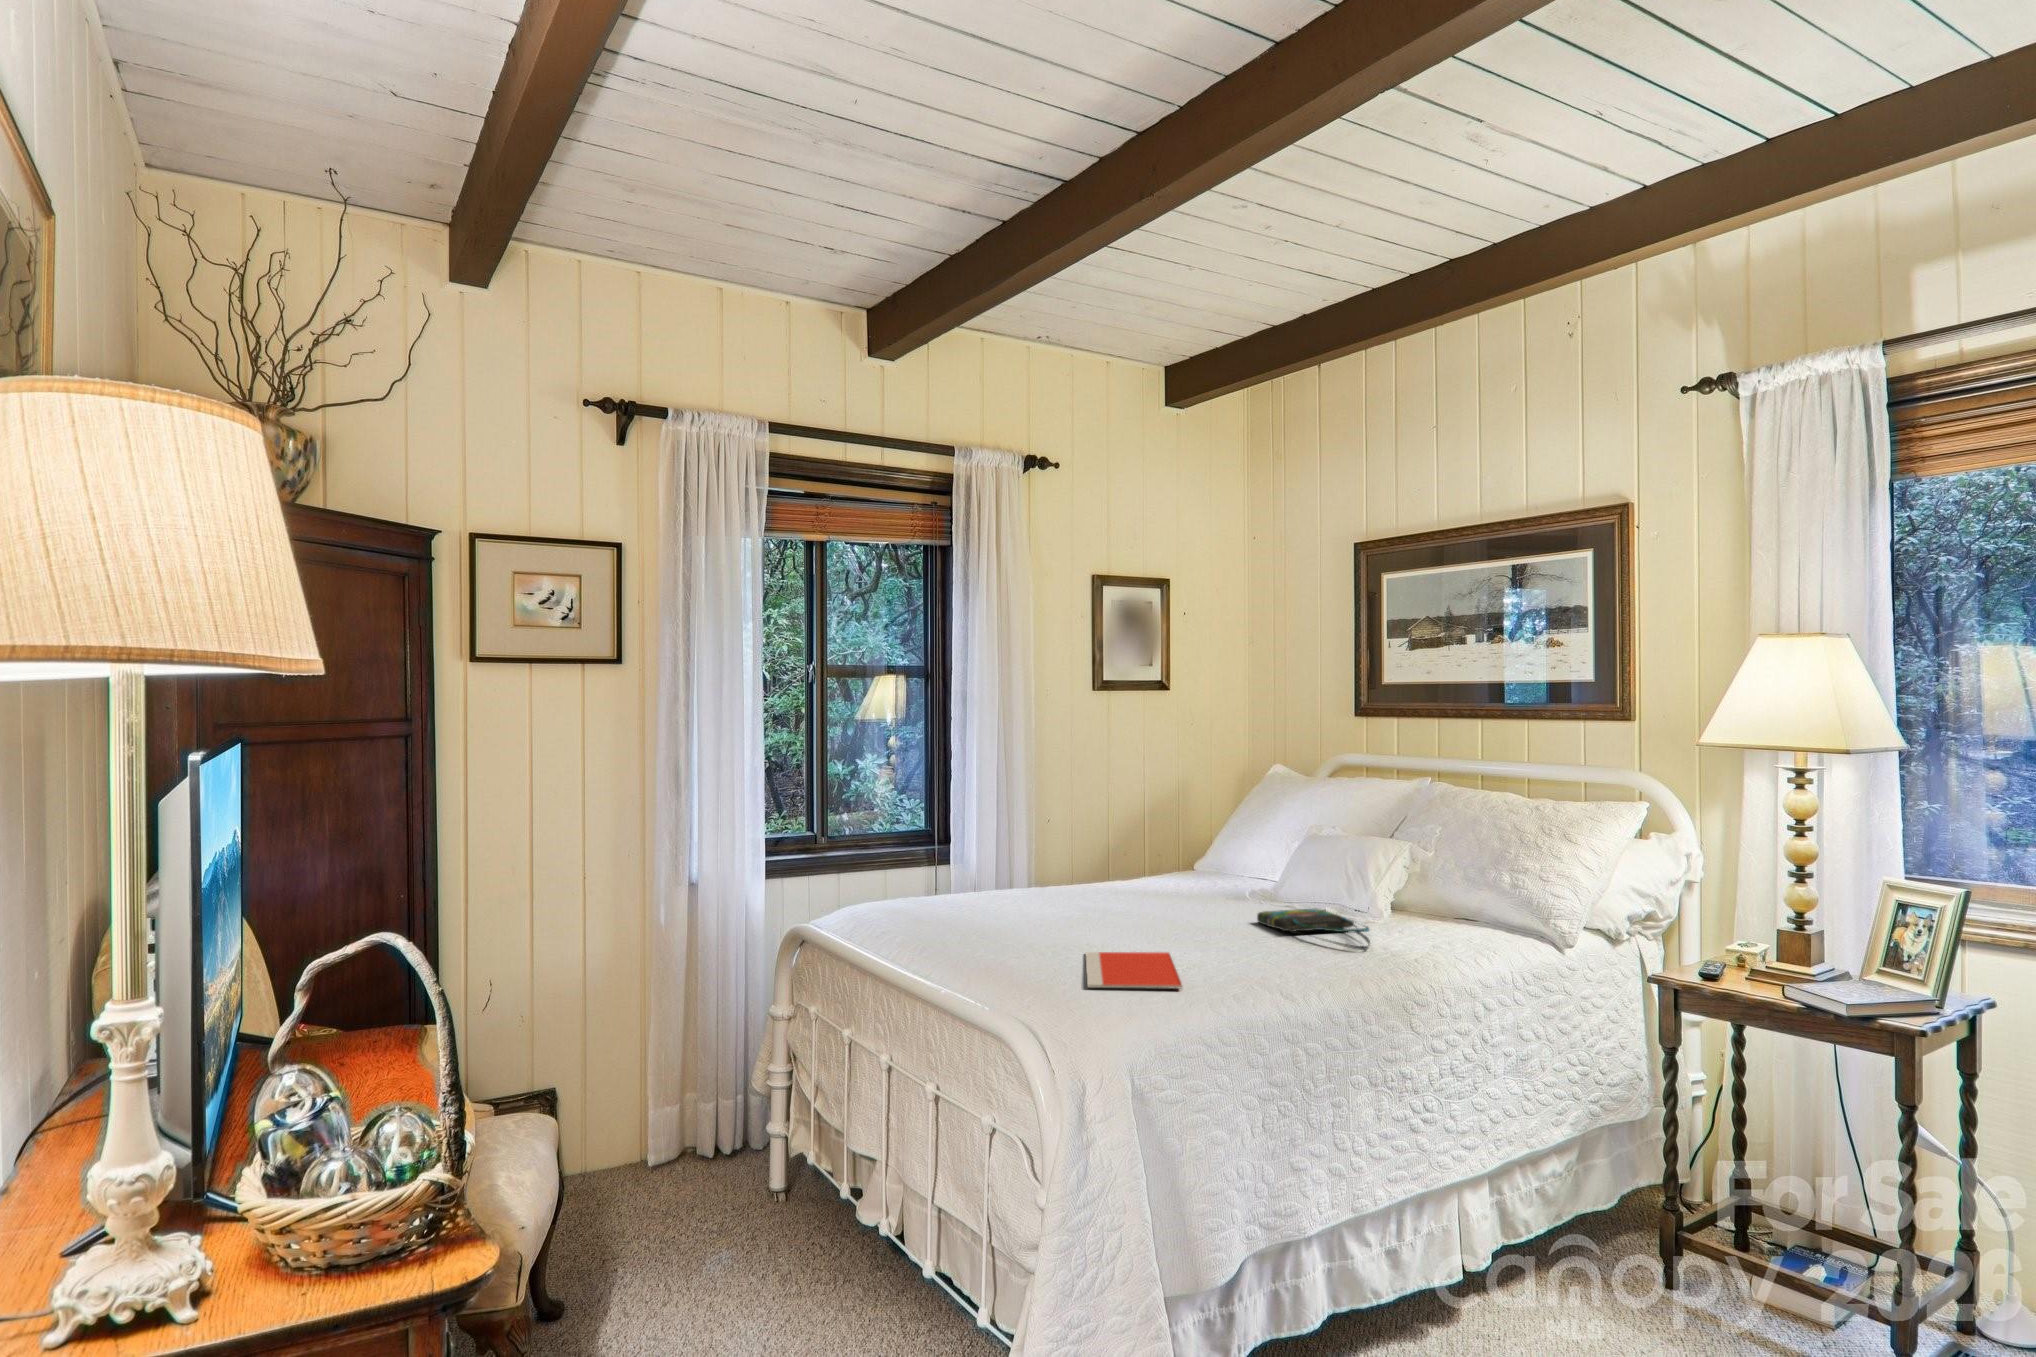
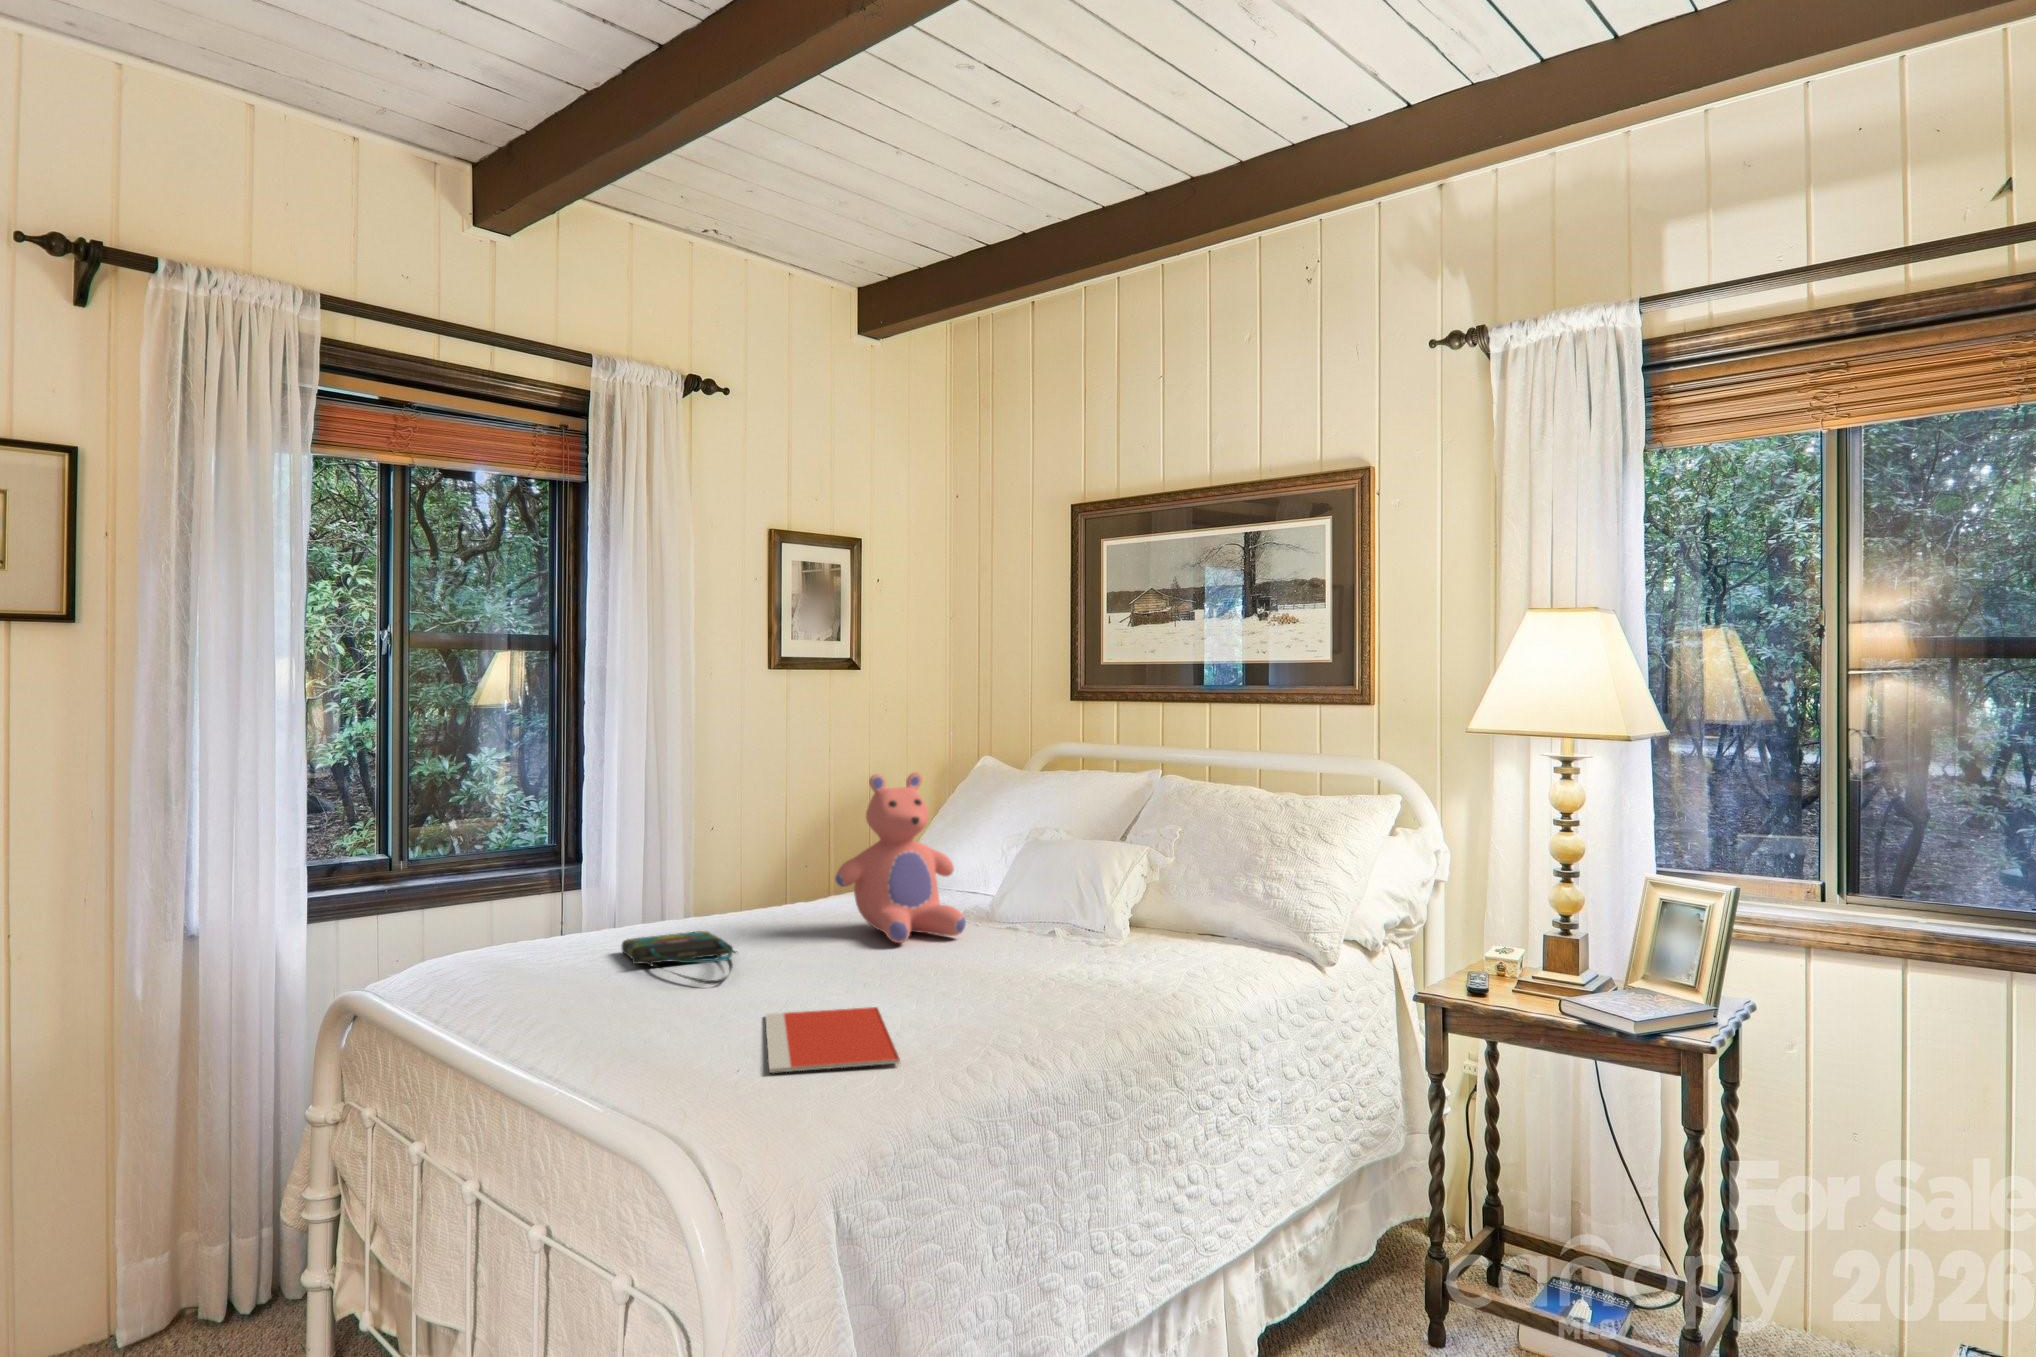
teddy bear: none [1141,774,1246,911] -> present [835,772,966,943]
tote bag: present [1257,909,1370,950] -> present [622,931,737,984]

